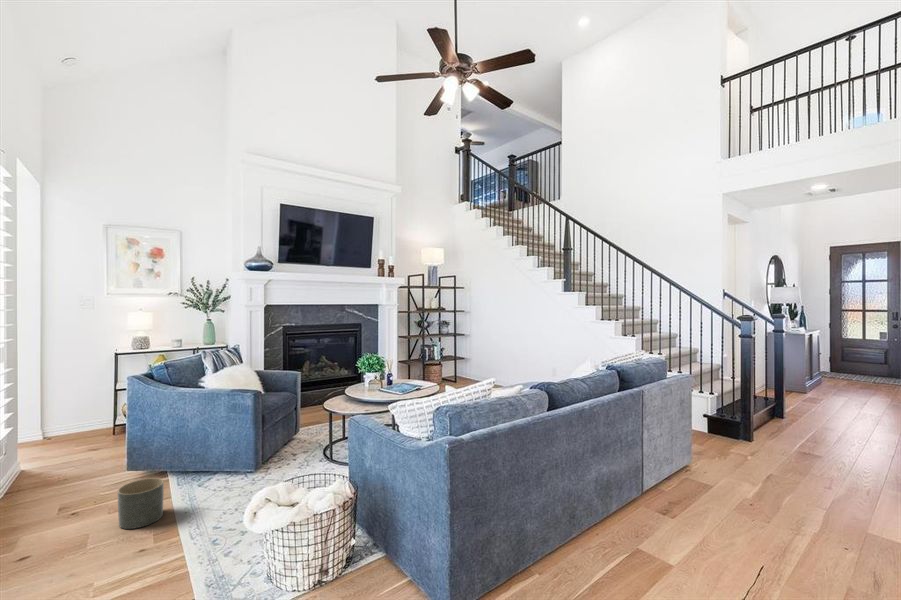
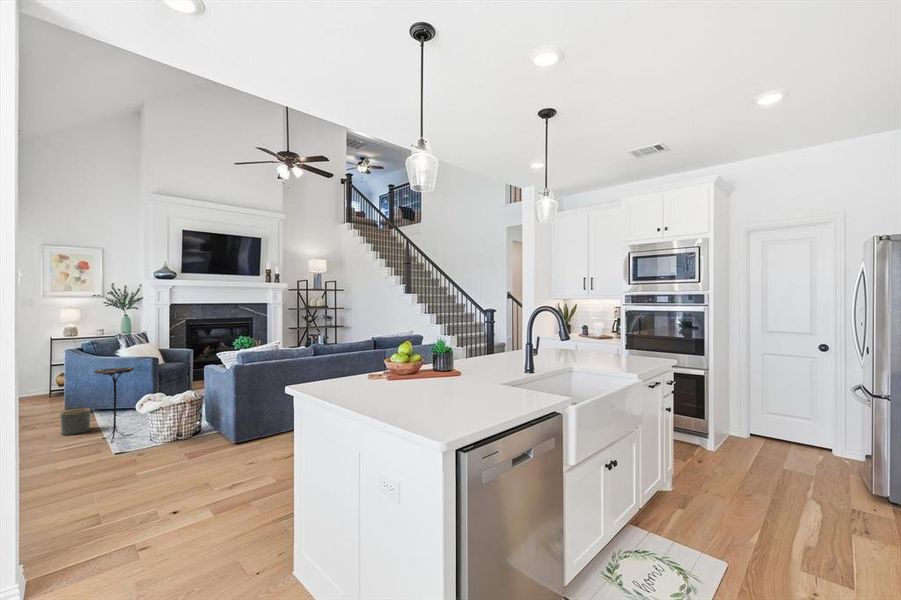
side table: none [169,417,234,561] -> present [94,368,134,442]

